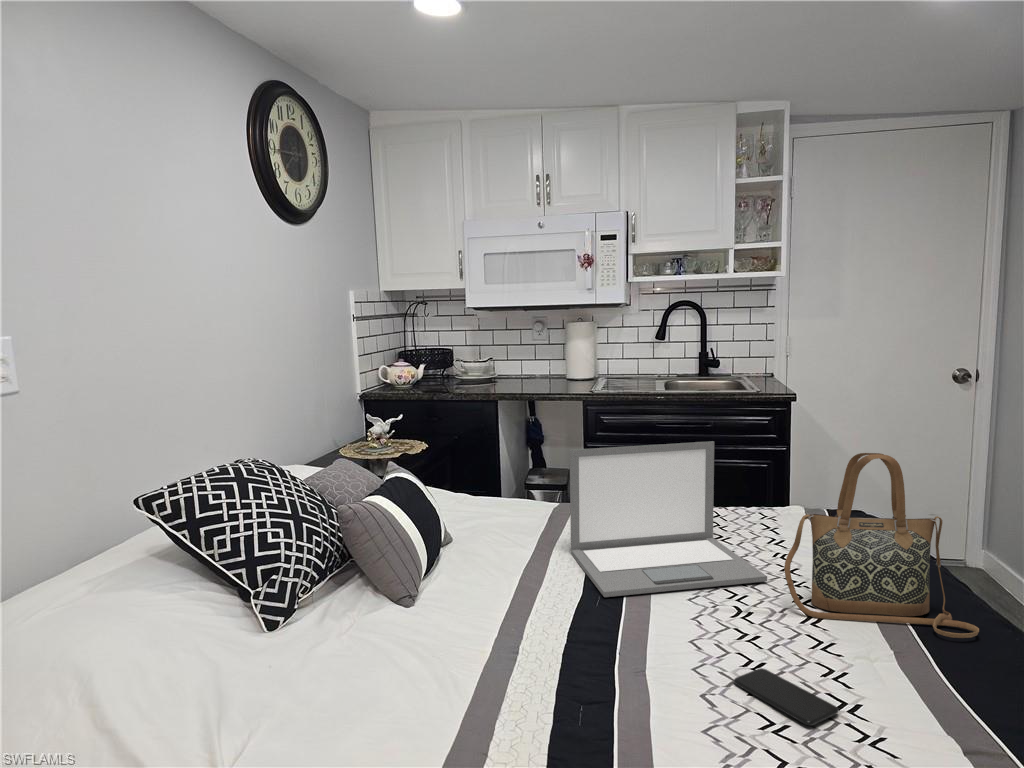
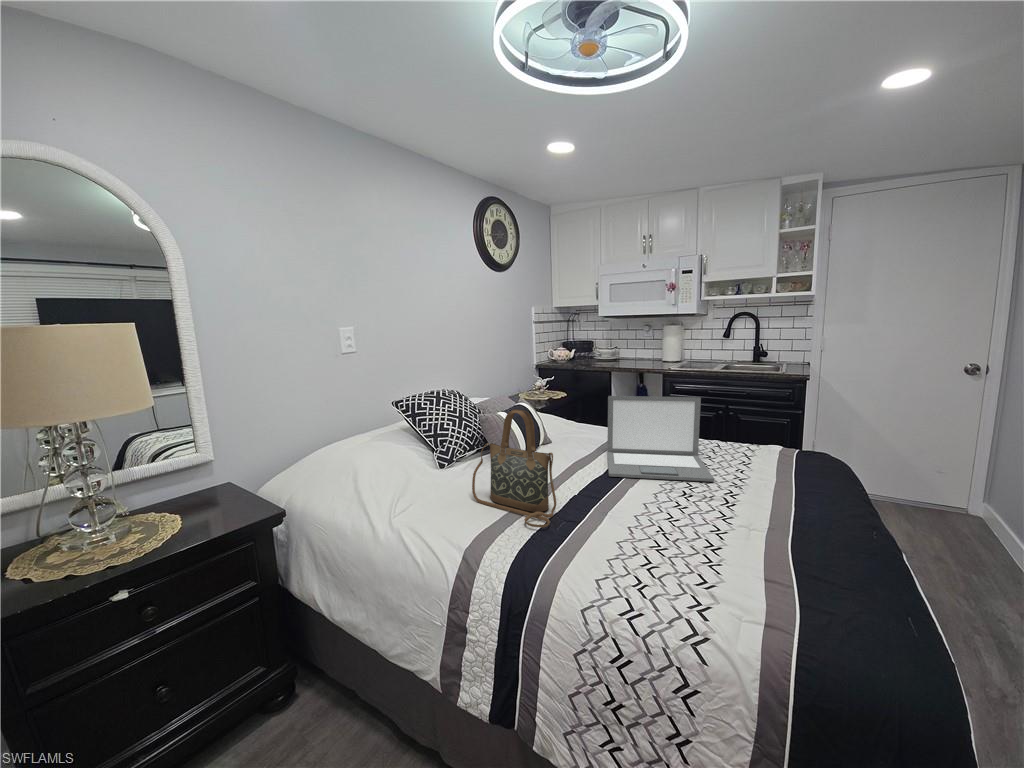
handbag: present [784,453,979,638] -> present [472,409,556,527]
smartphone: present [734,668,839,726] -> none [650,521,700,552]

